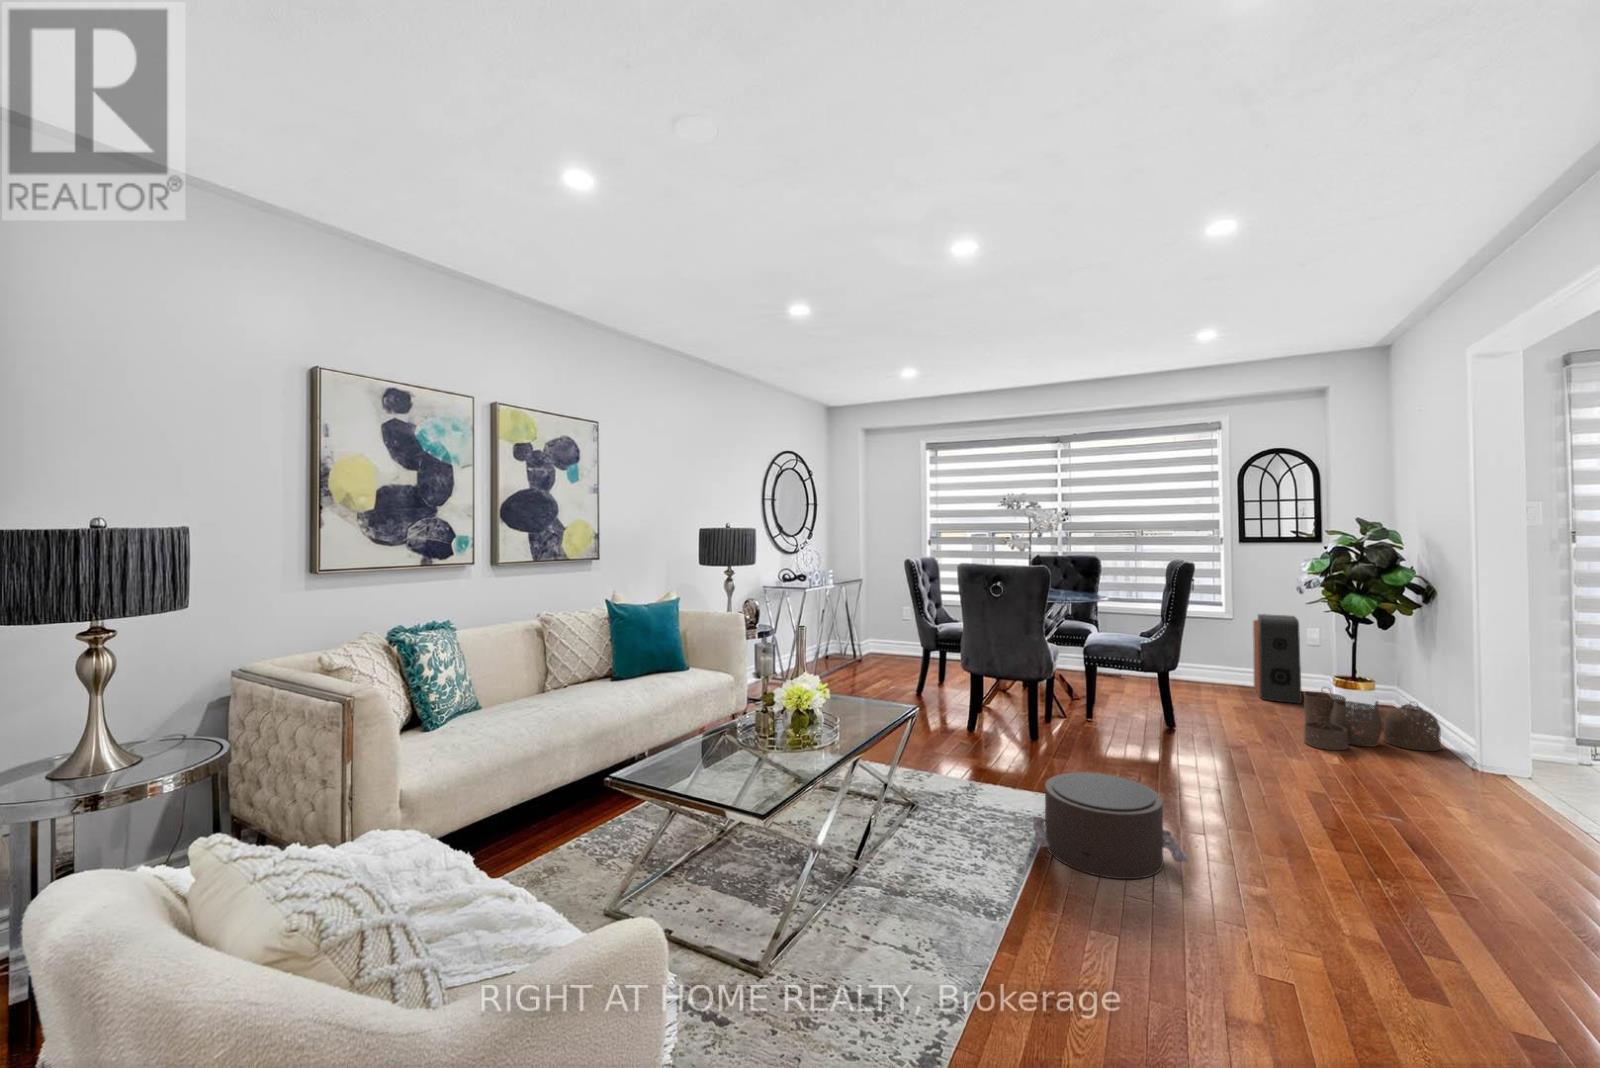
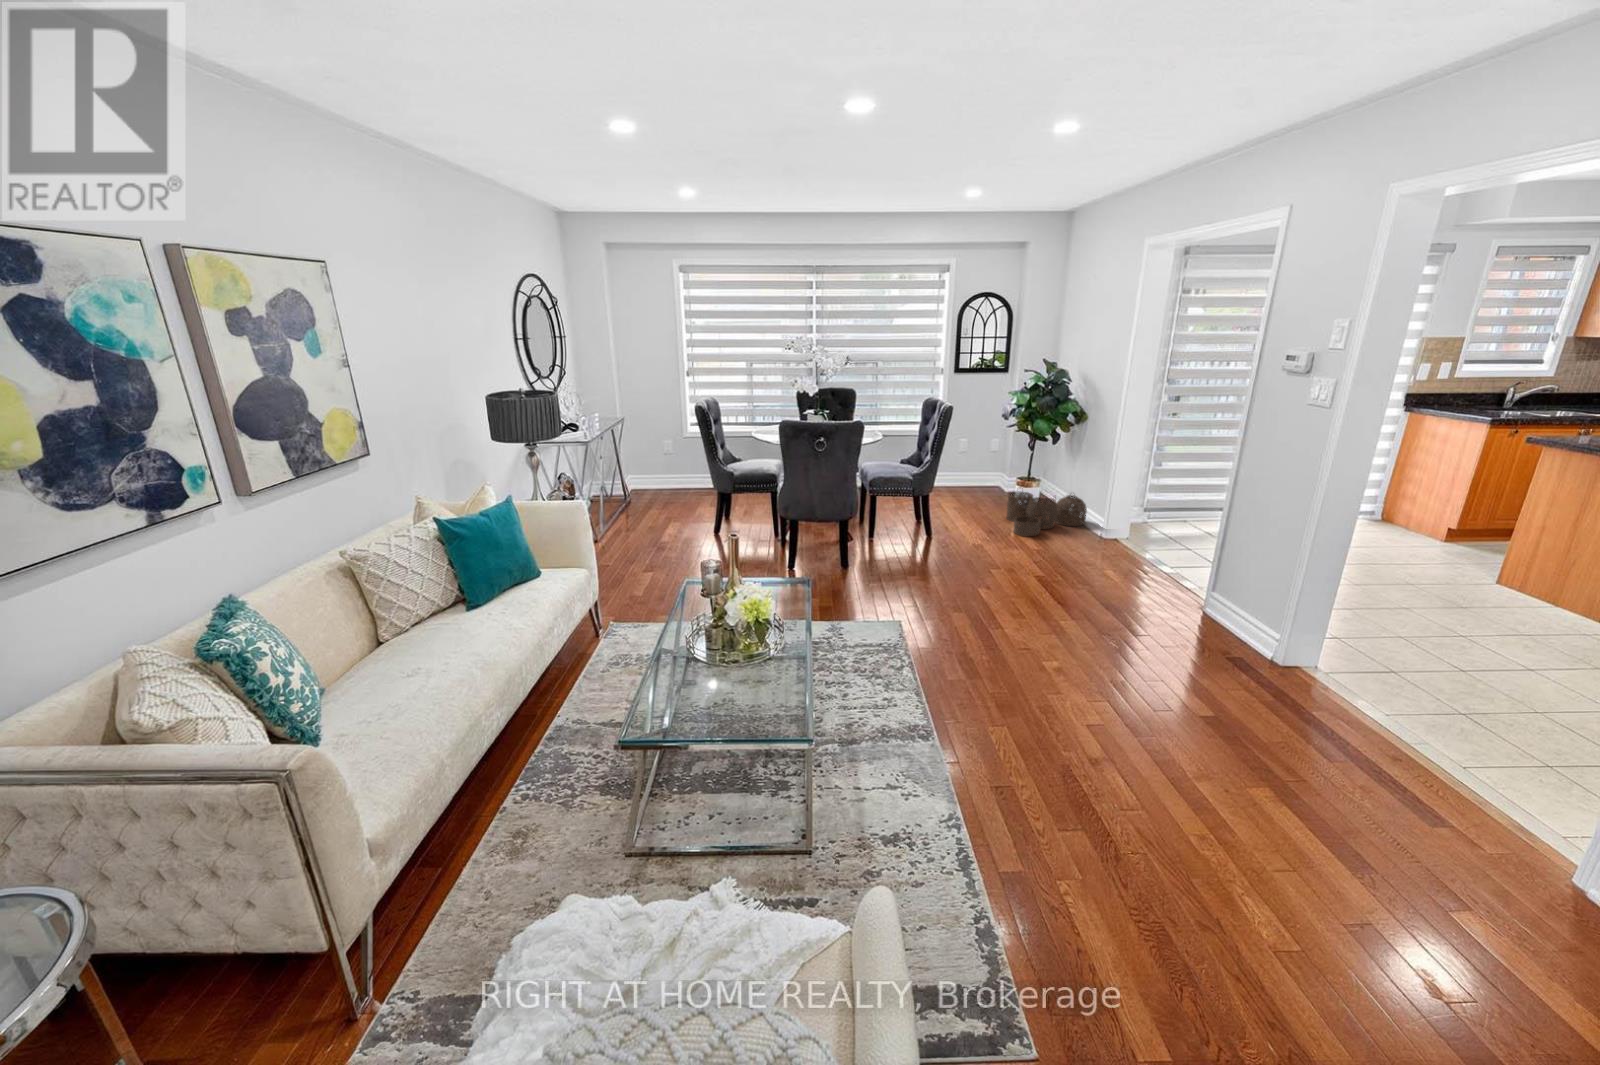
speaker: present [1253,614,1302,703] -> none [956,429,994,498]
pouf: present [1033,773,1188,879] -> none [905,601,1022,681]

